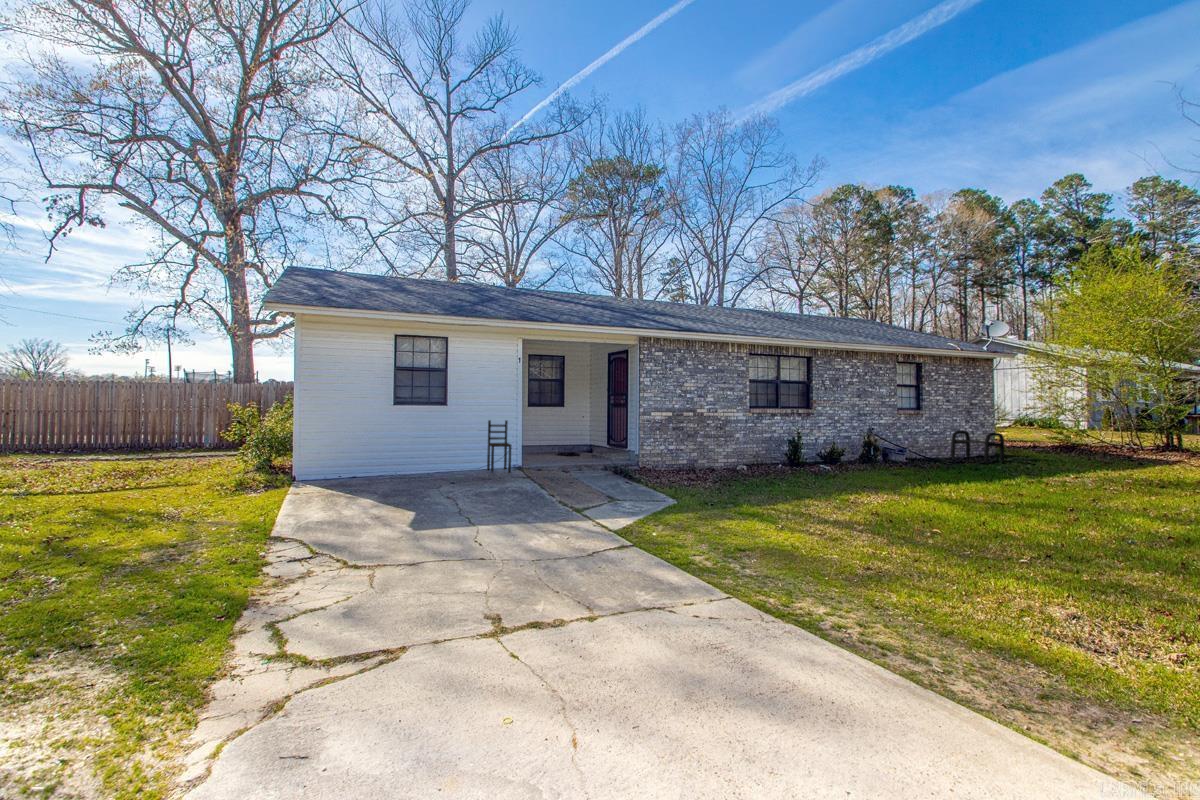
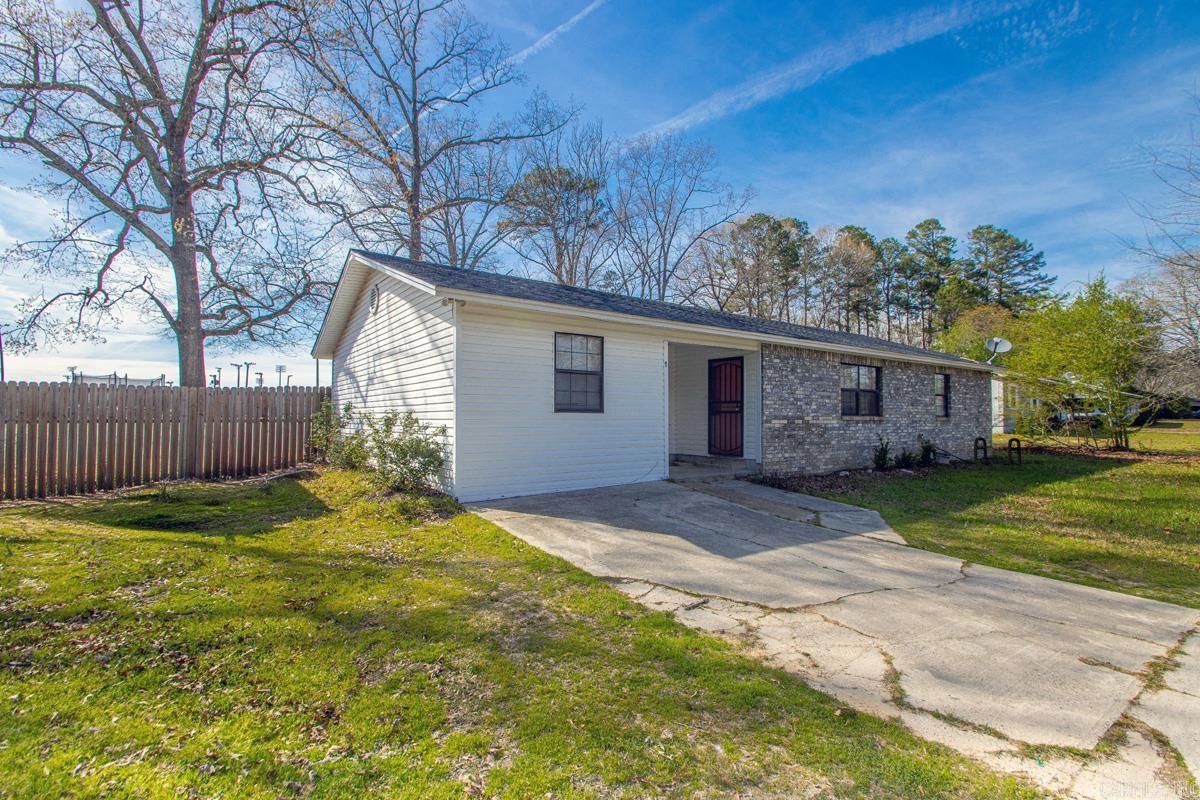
chair: present [487,420,512,472] -> none [636,428,666,481]

